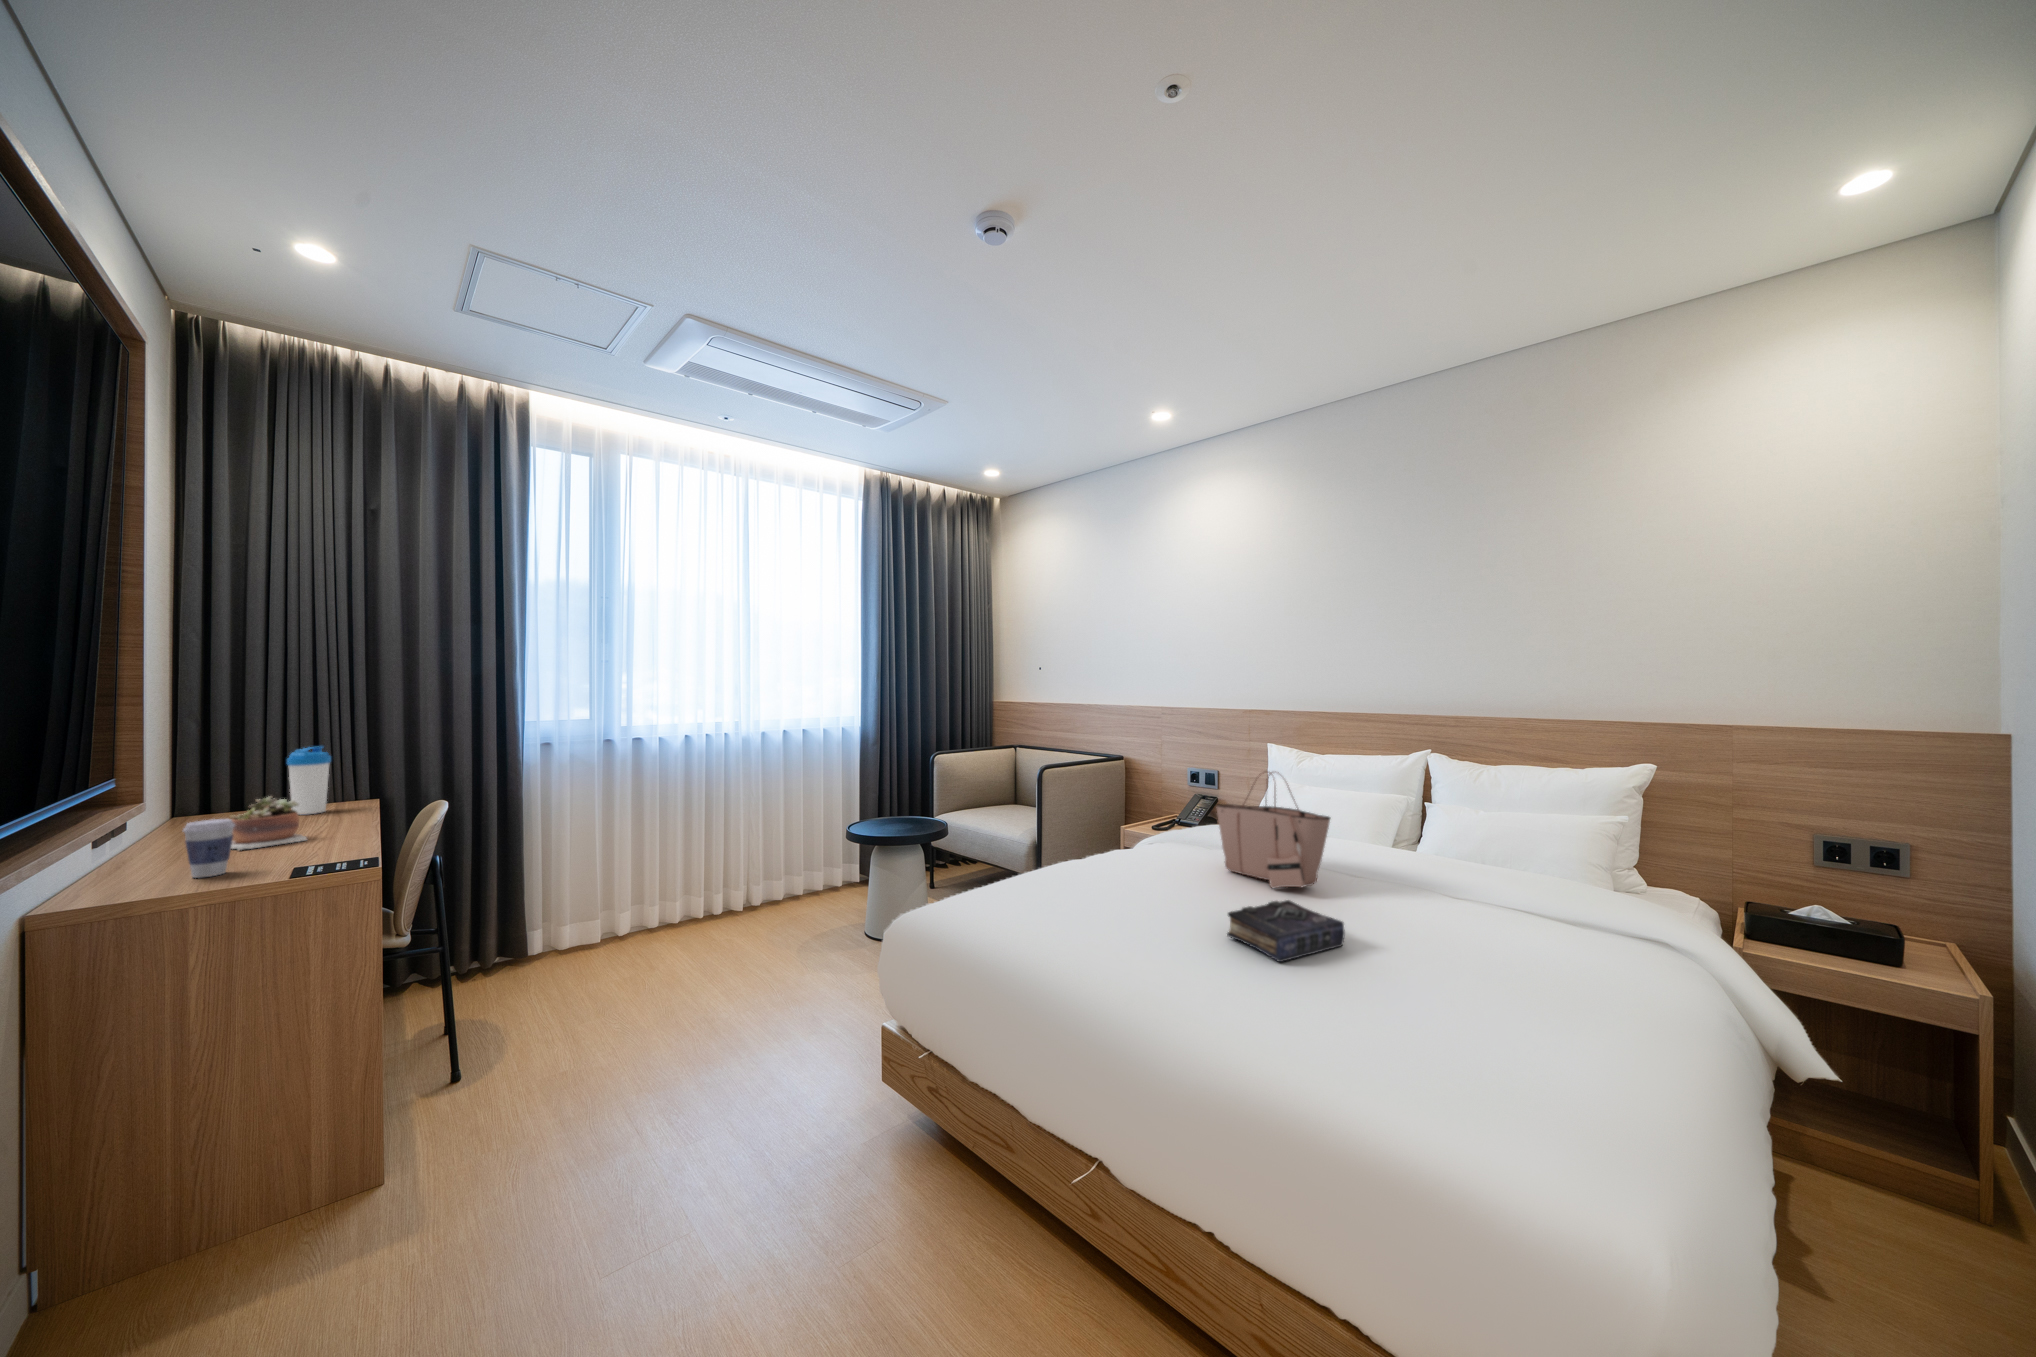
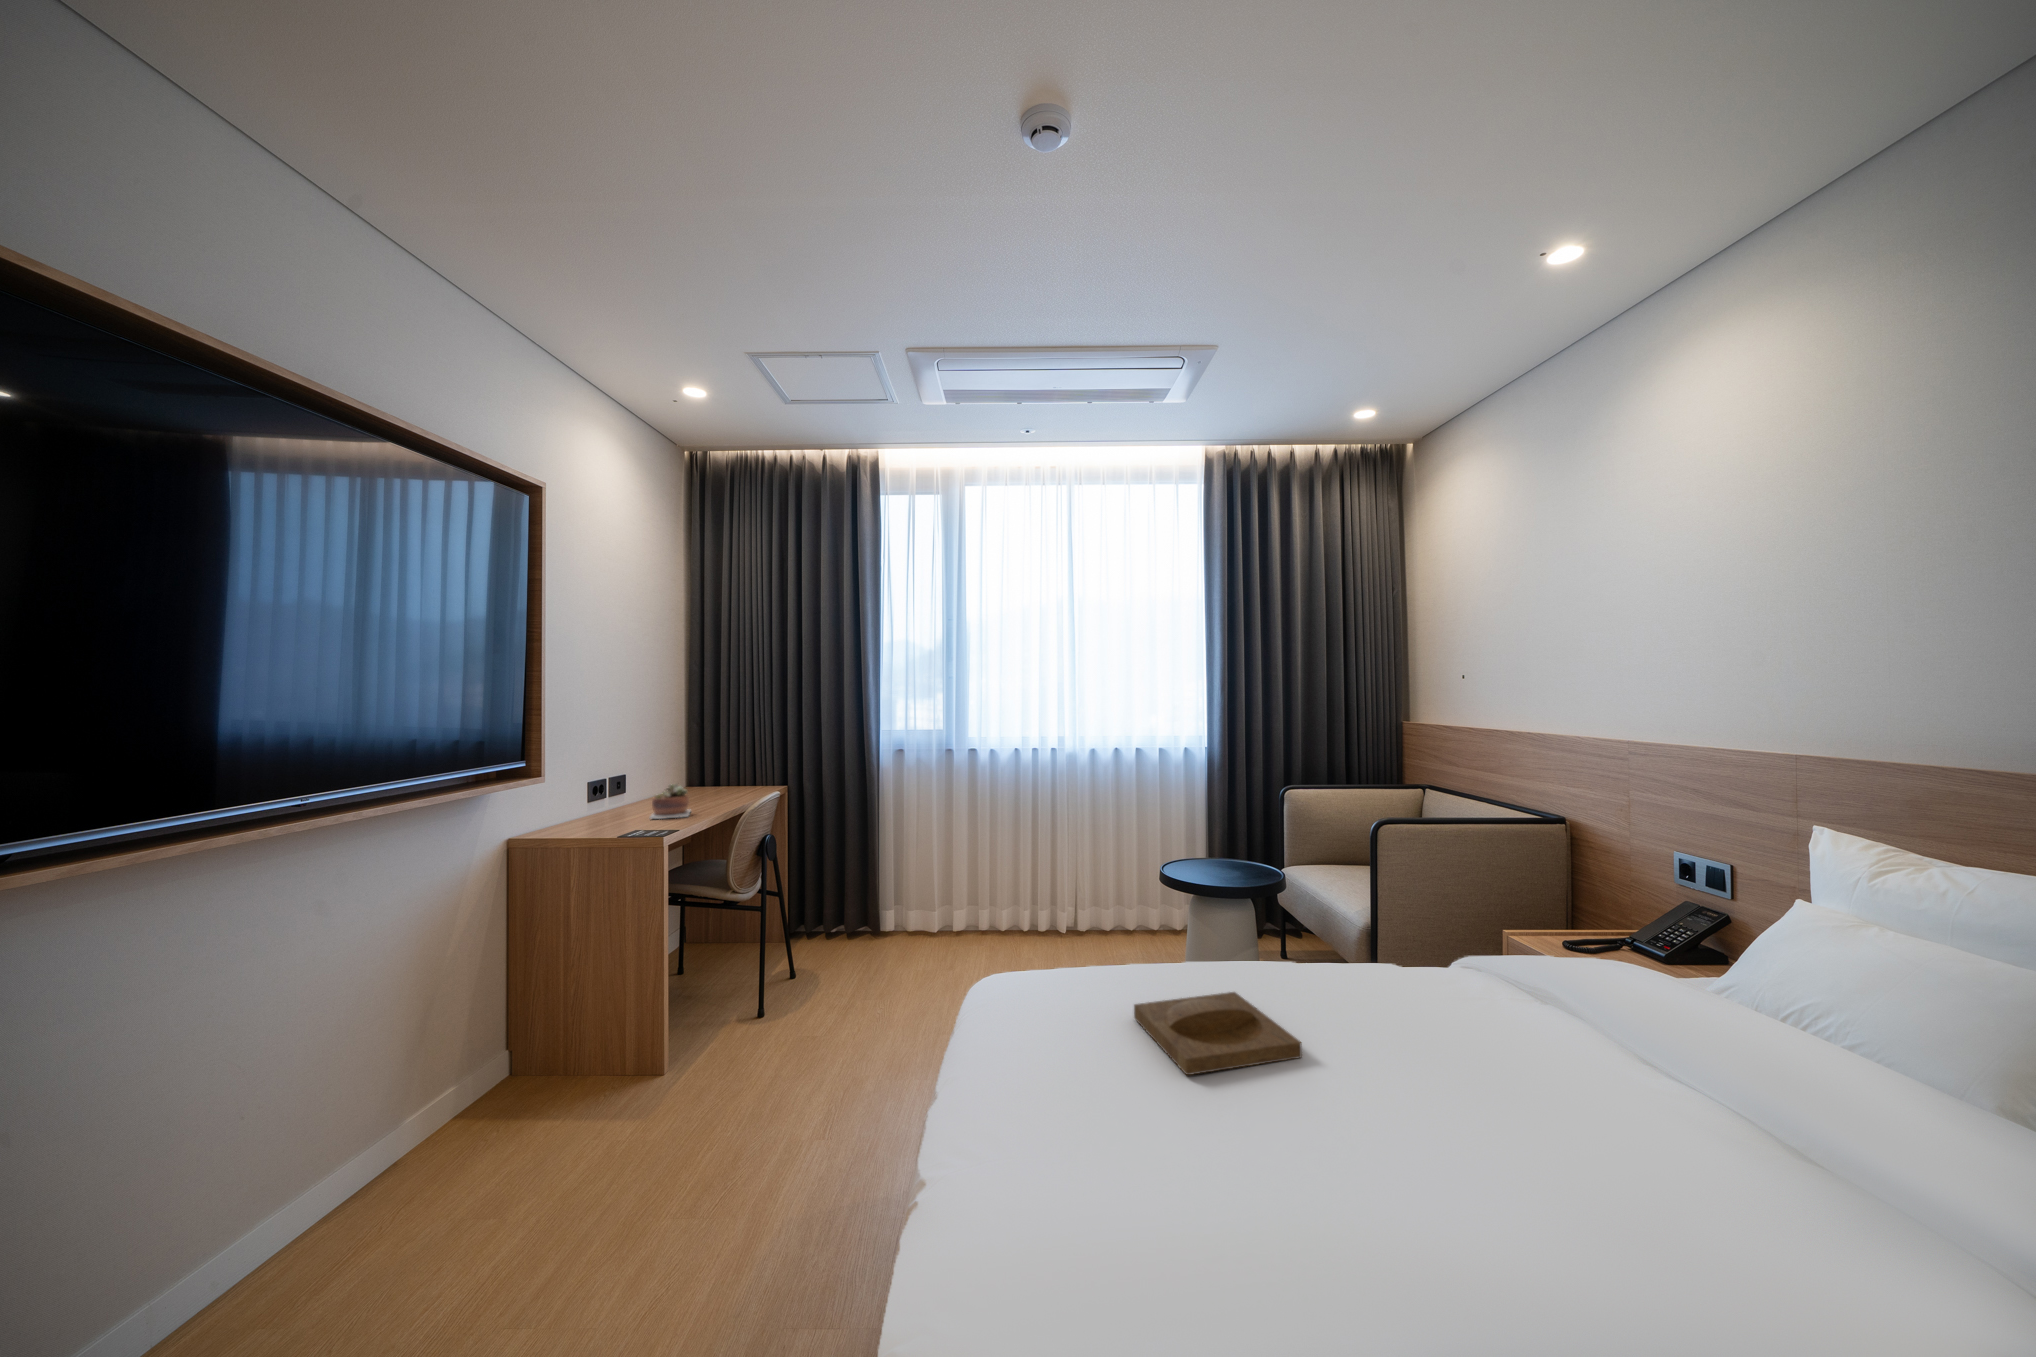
water bottle: present [287,746,331,815] -> none [721,747,745,796]
tote bag: present [1217,772,1330,888] -> none [1488,895,1680,1146]
coffee cup: present [183,819,235,878] -> none [592,799,618,837]
tray: none [1043,873,1153,918] -> present [1134,992,1302,1075]
book: present [1227,900,1345,962] -> none [1294,1133,1503,1299]

